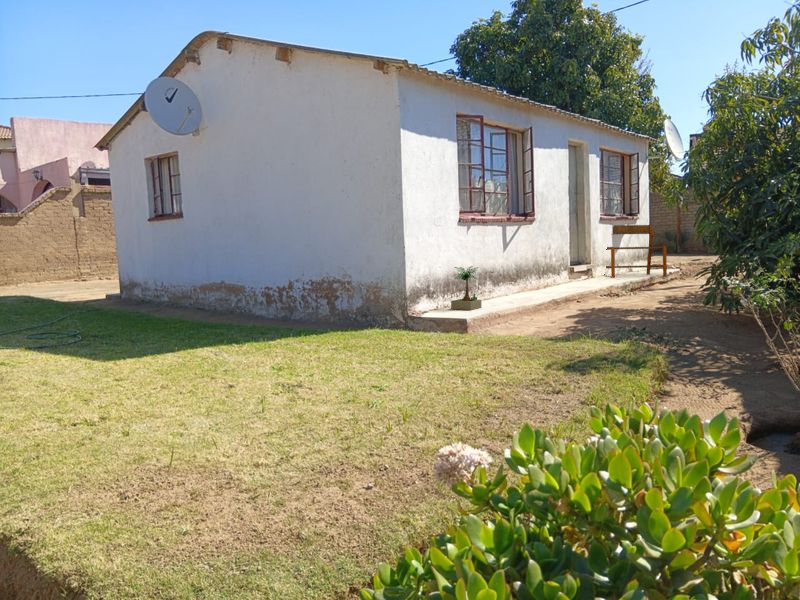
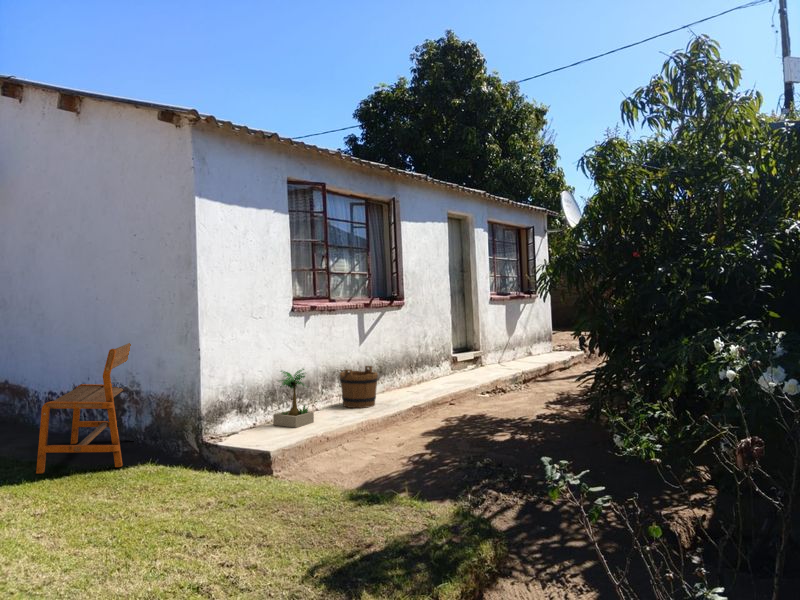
bench: present [602,224,667,278] -> present [36,343,131,474]
bucket: none [492,268,523,301] -> present [339,366,378,408]

